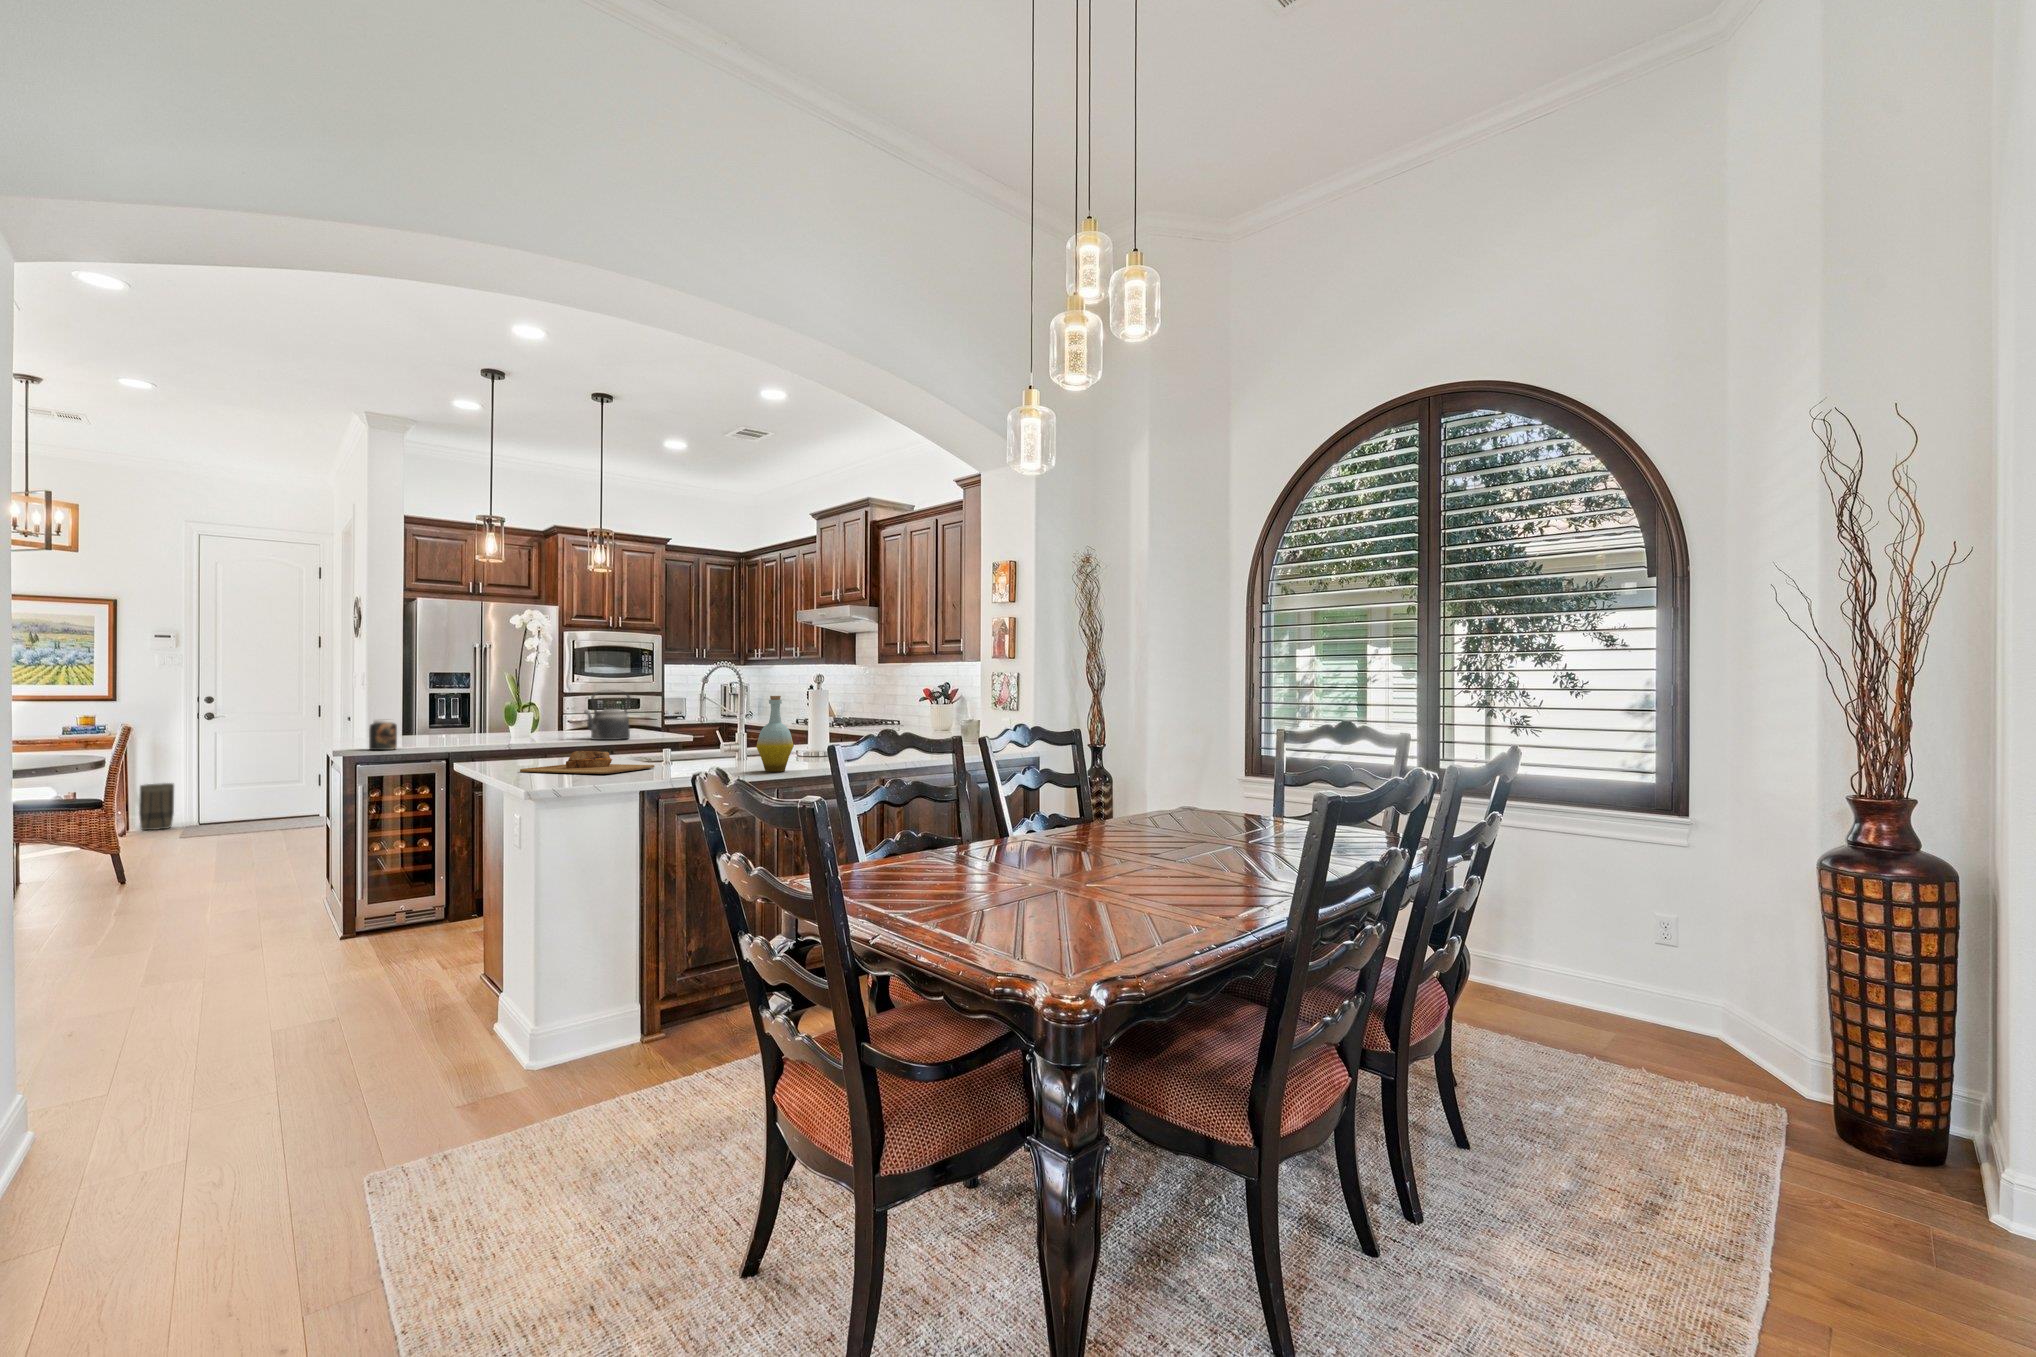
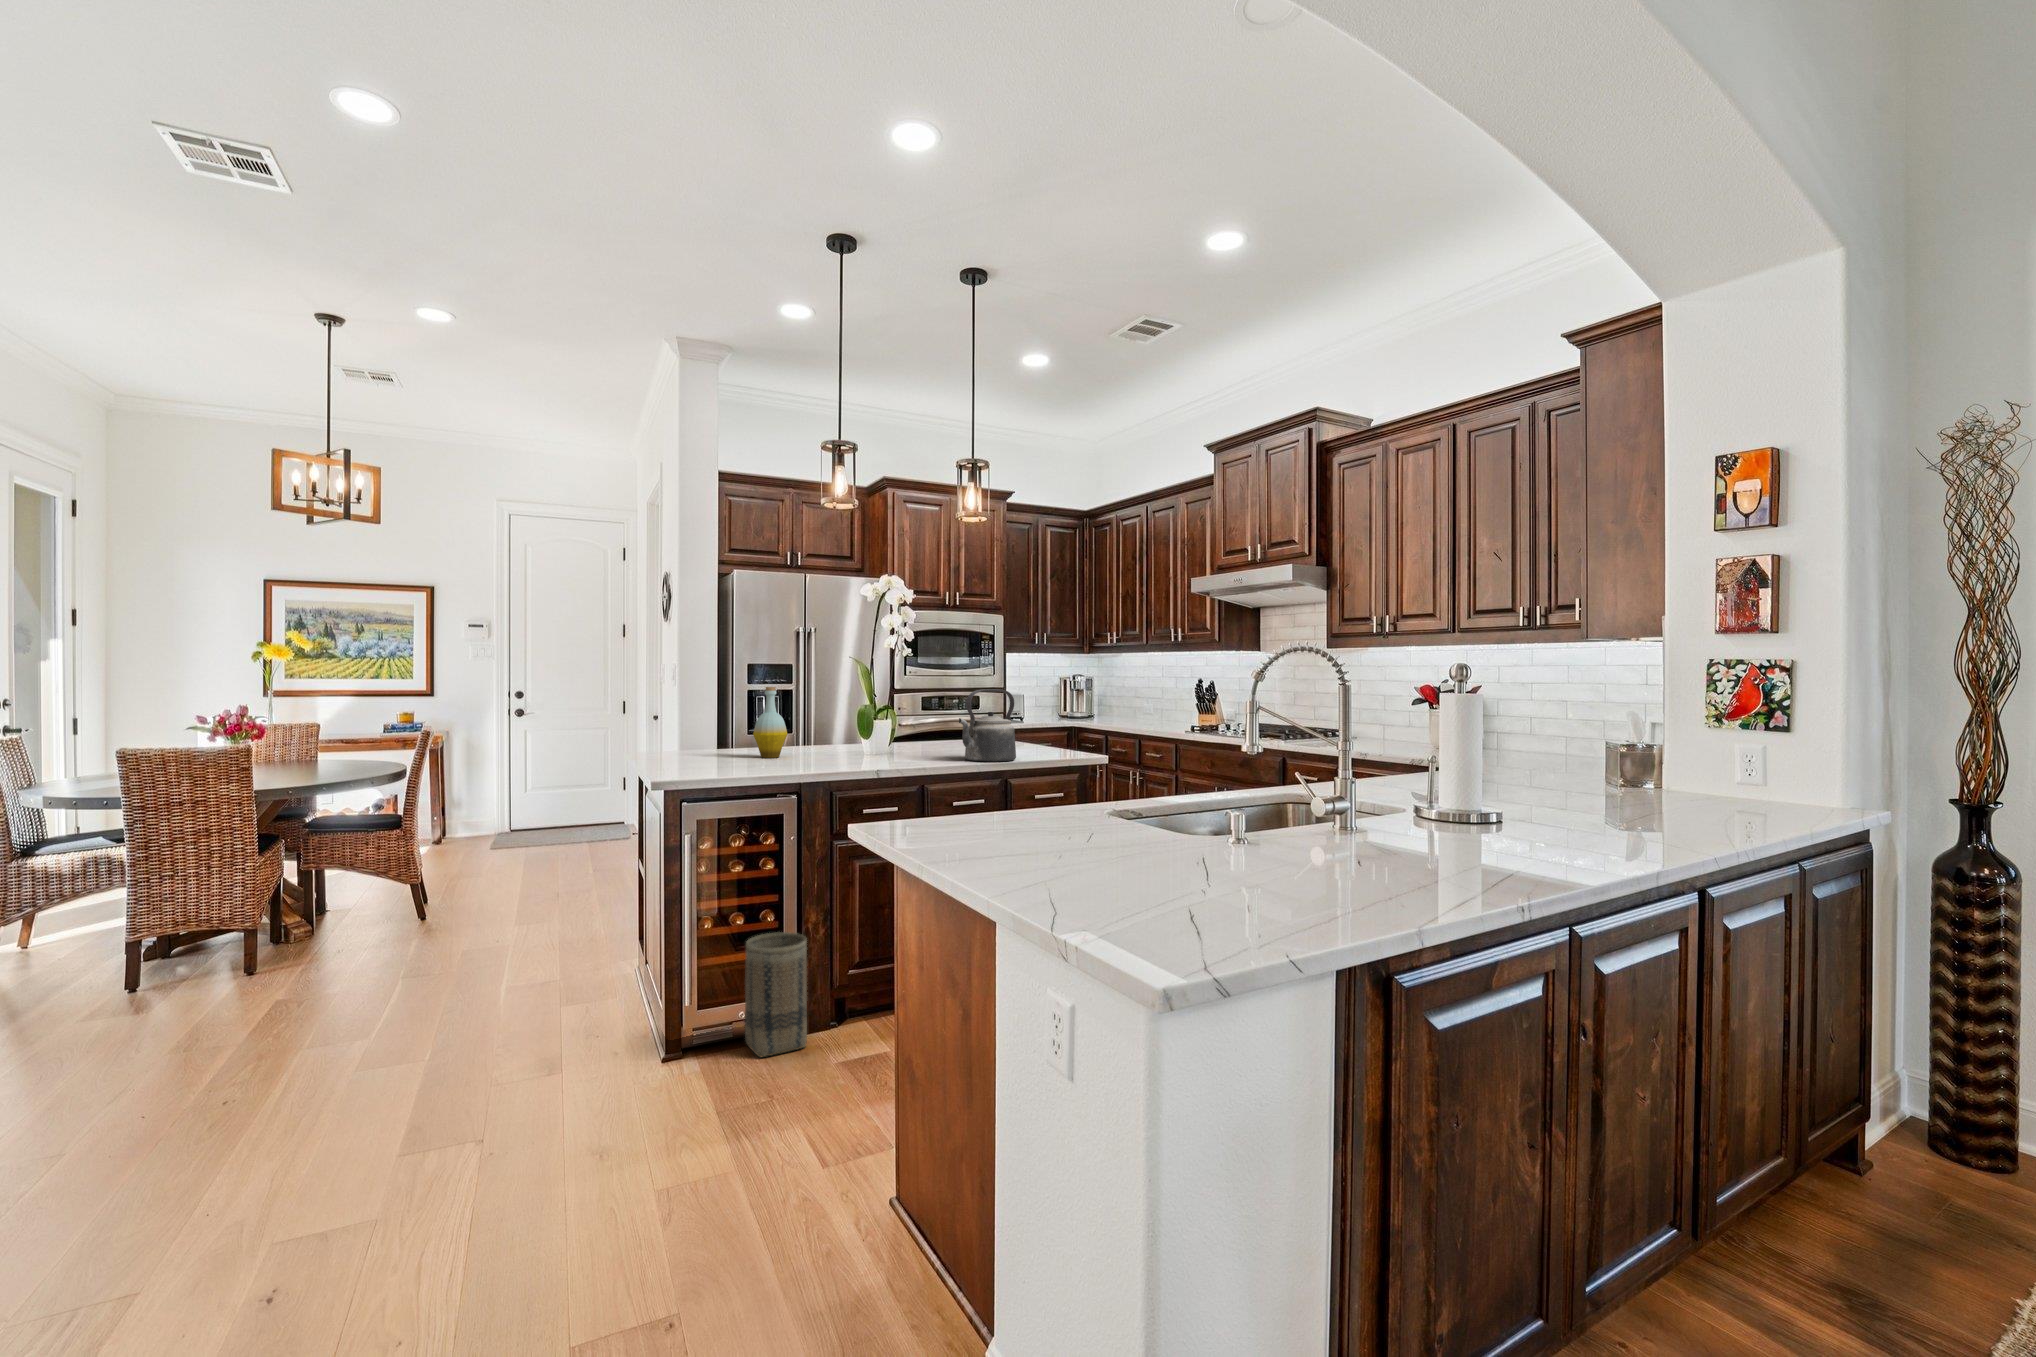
bottle: present [756,696,794,772] -> present [753,687,787,758]
jar: present [369,719,397,750] -> none [698,733,733,779]
cutting board: present [520,751,655,774] -> none [987,819,1222,879]
basket: present [139,783,174,831] -> present [745,932,807,1057]

